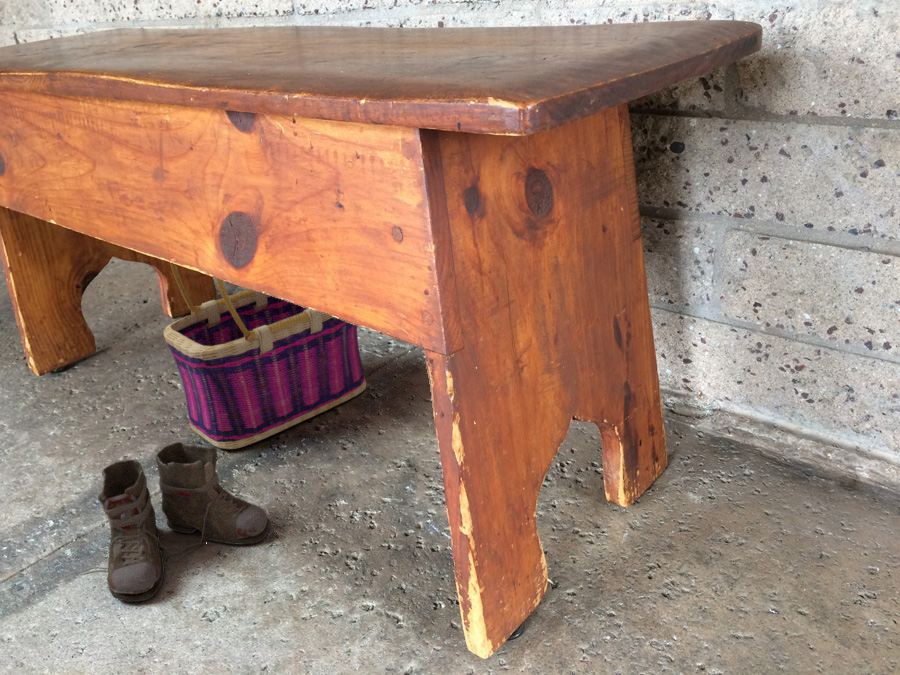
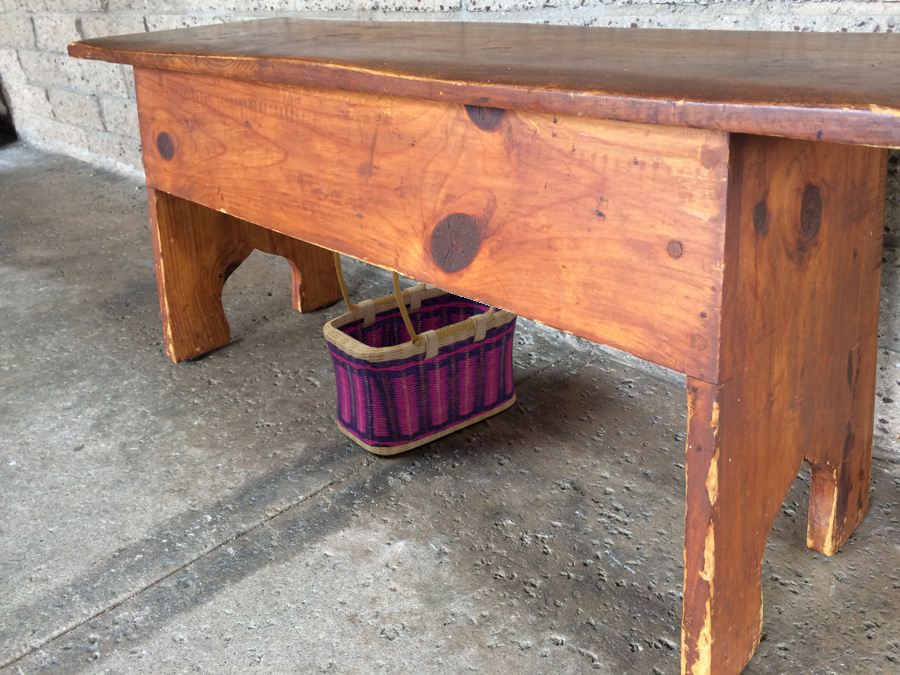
boots: present [85,442,270,602] -> none [244,446,438,612]

